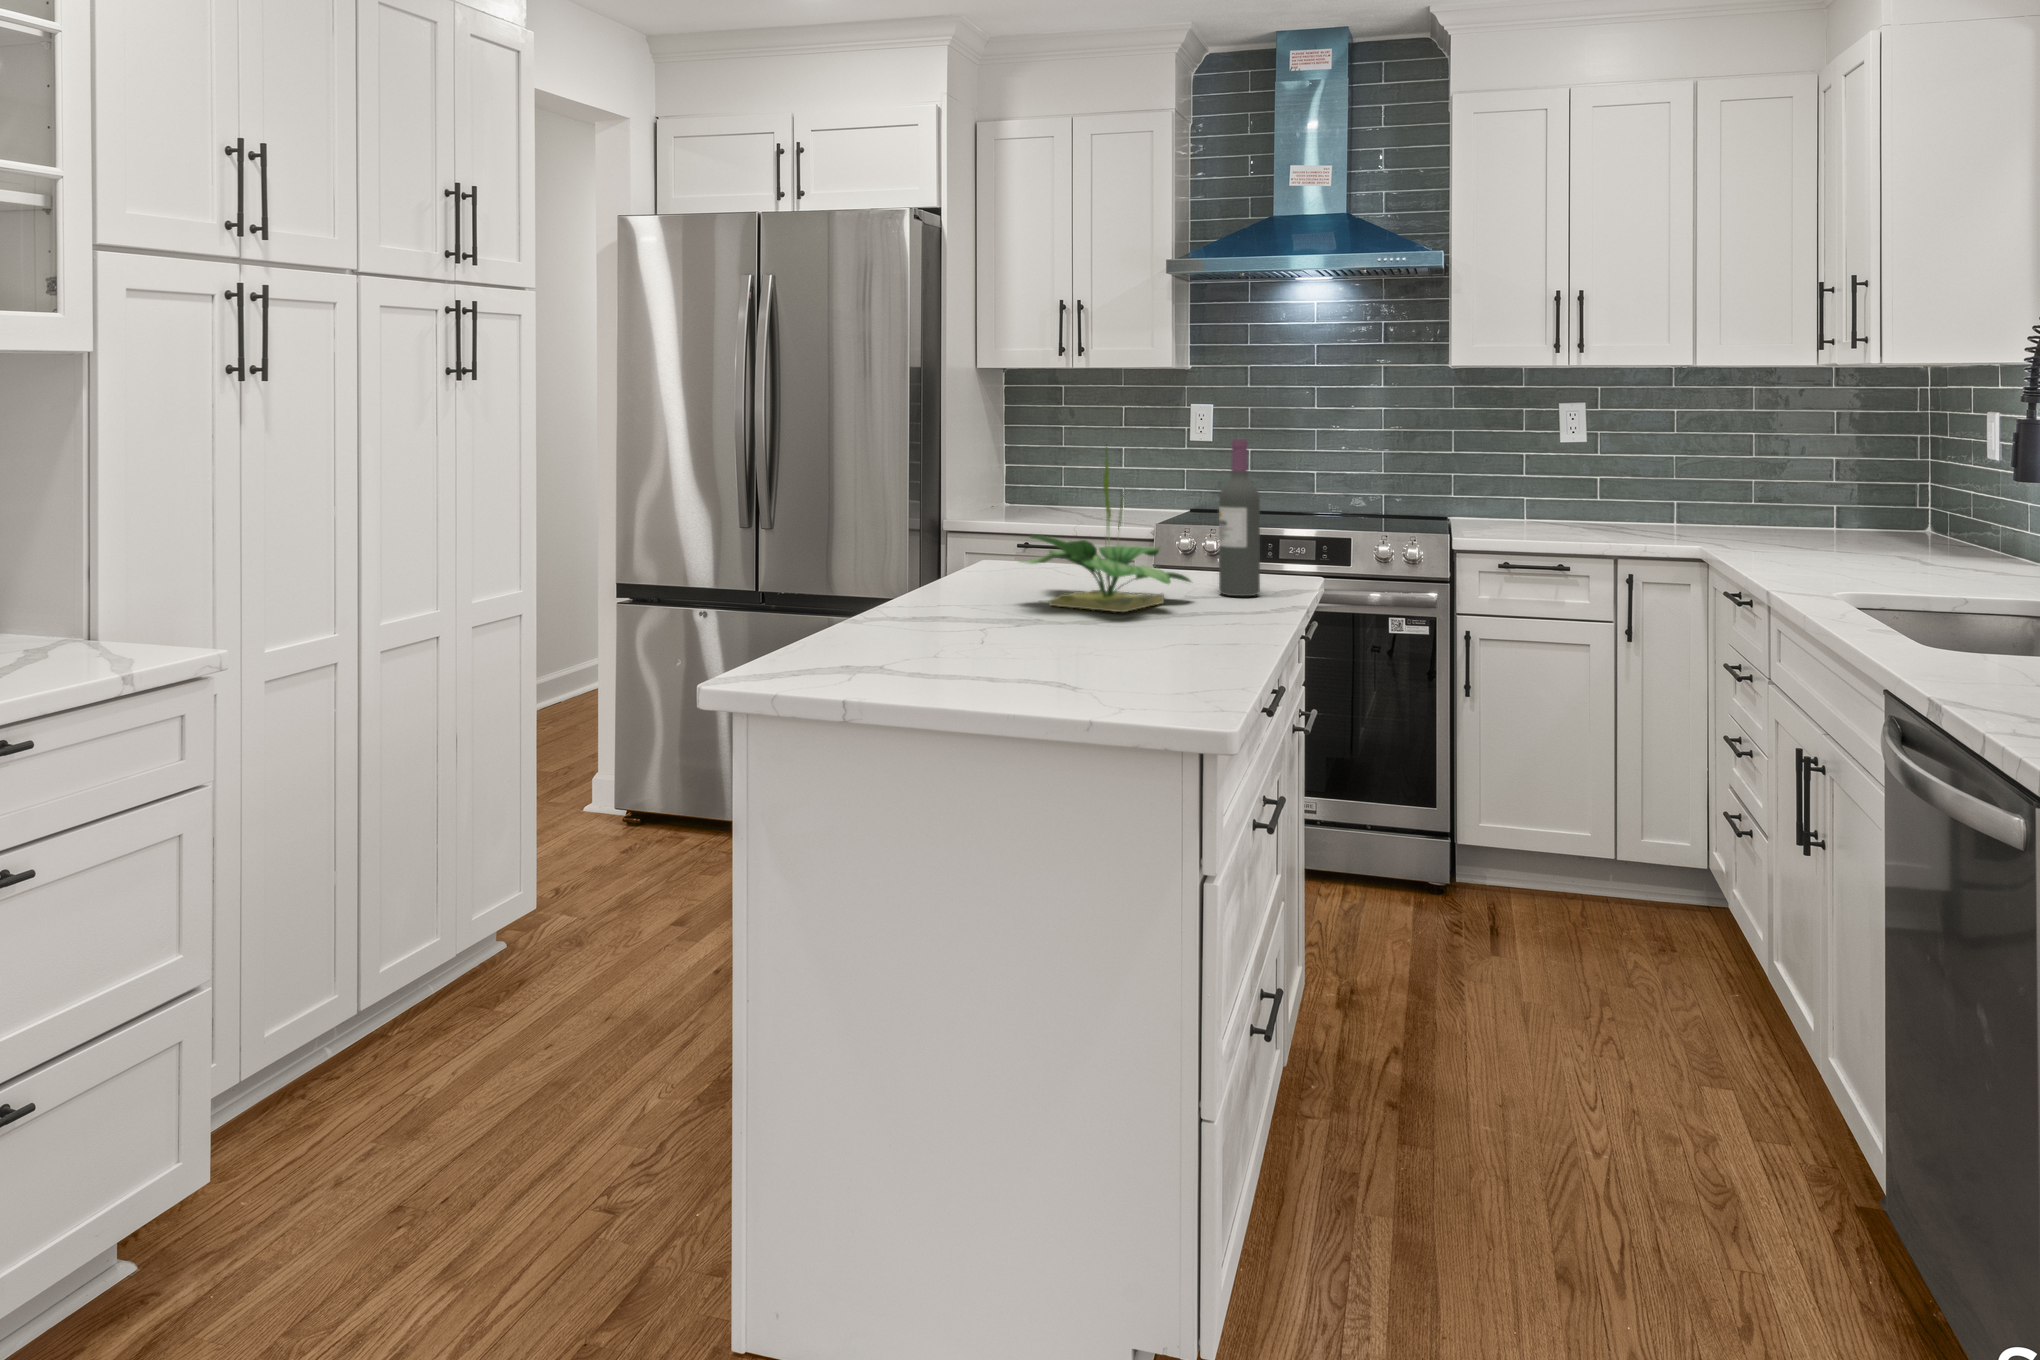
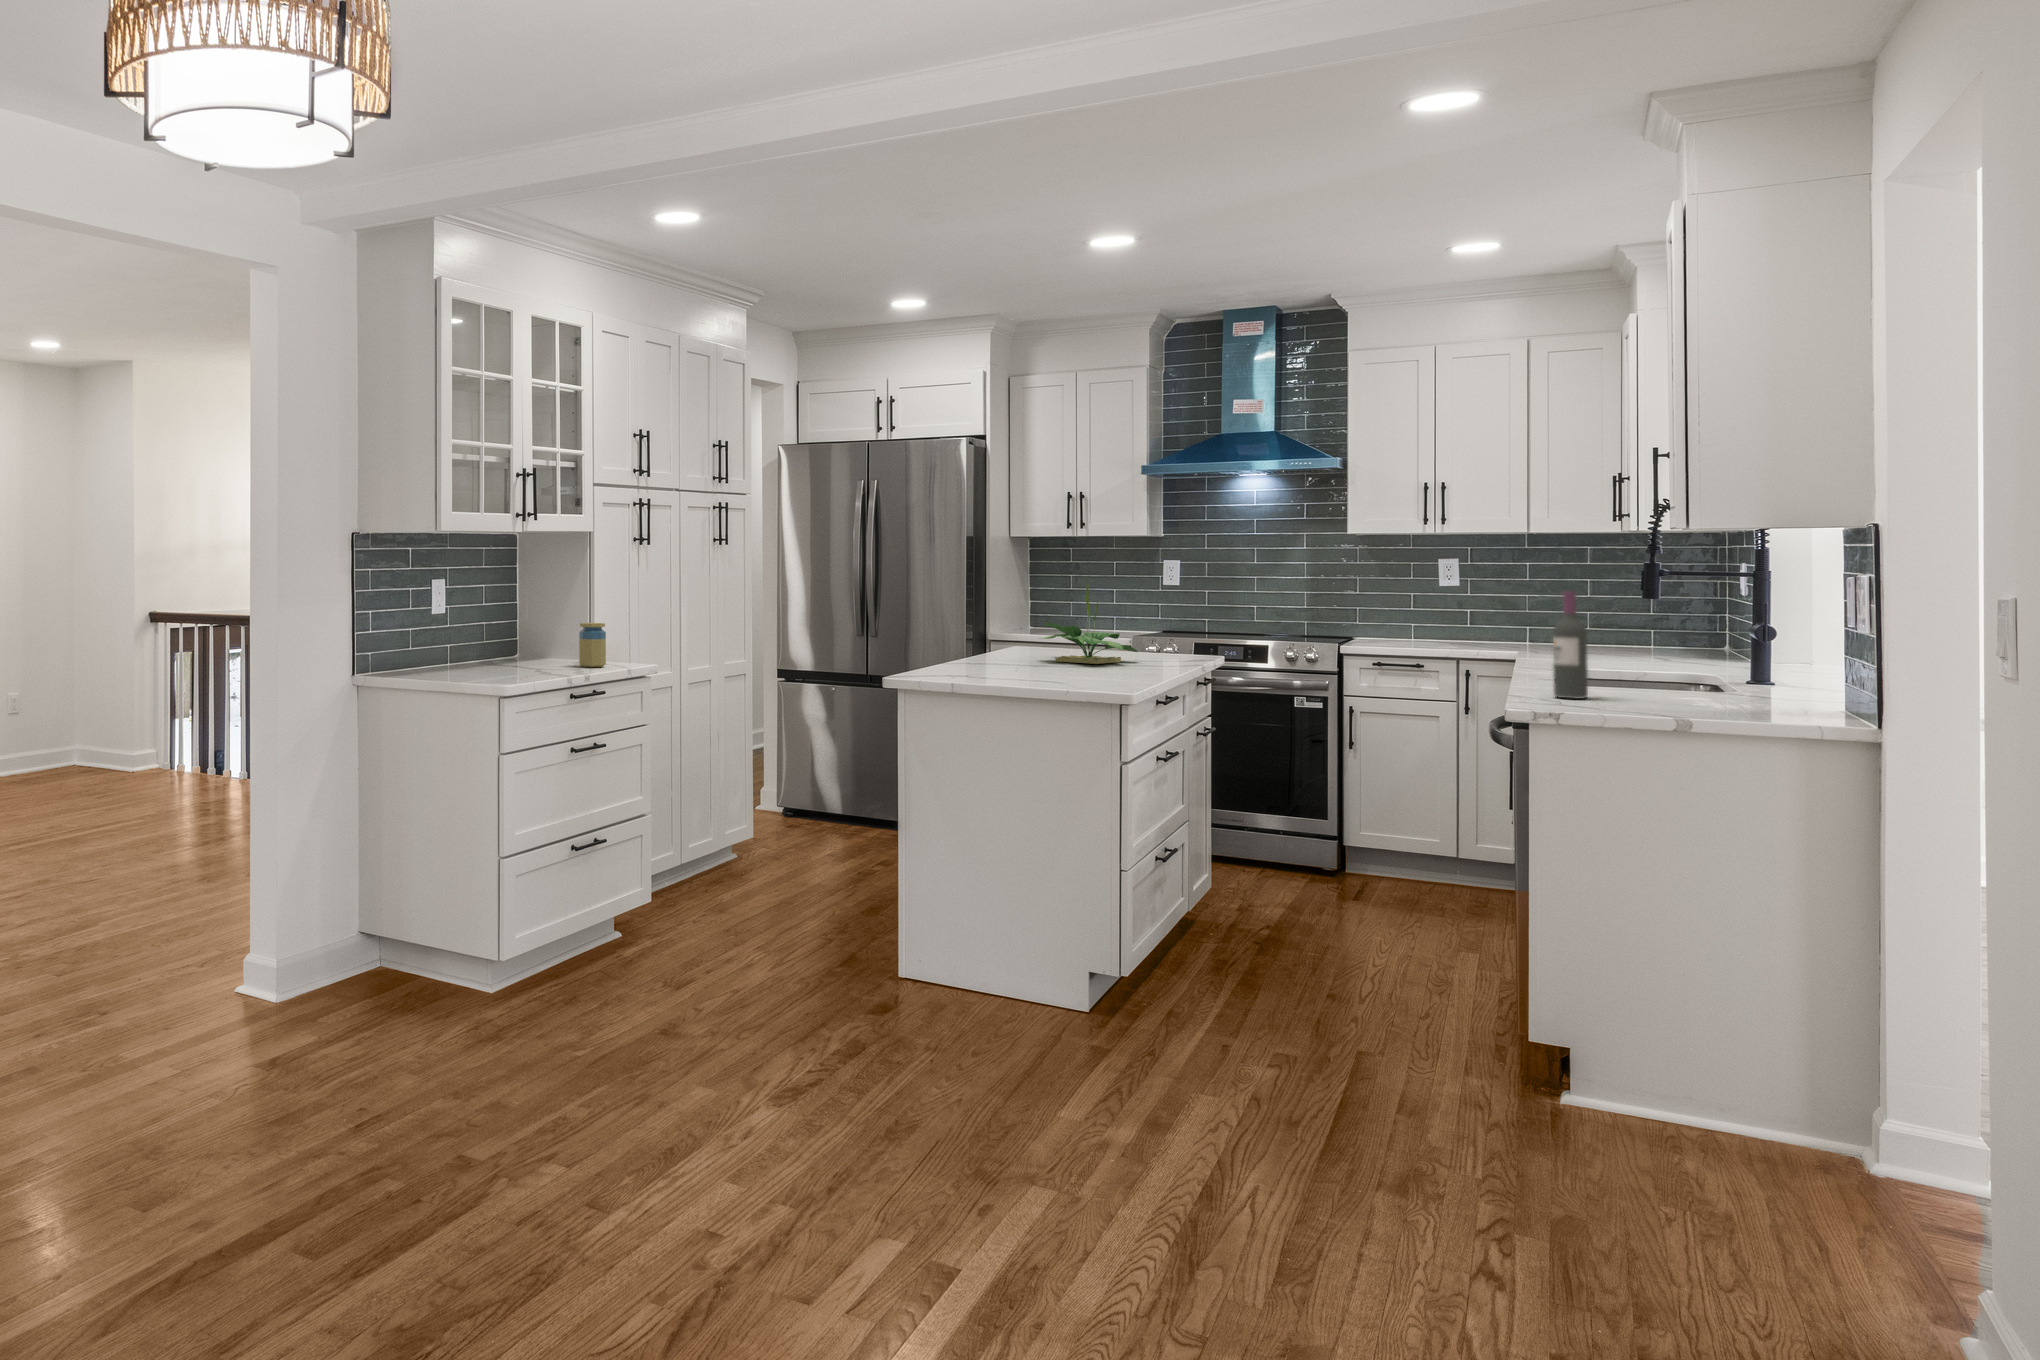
wine bottle: present [1219,439,1260,596] -> present [1553,591,1588,699]
jar: none [22,561,87,667] -> present [579,623,606,667]

